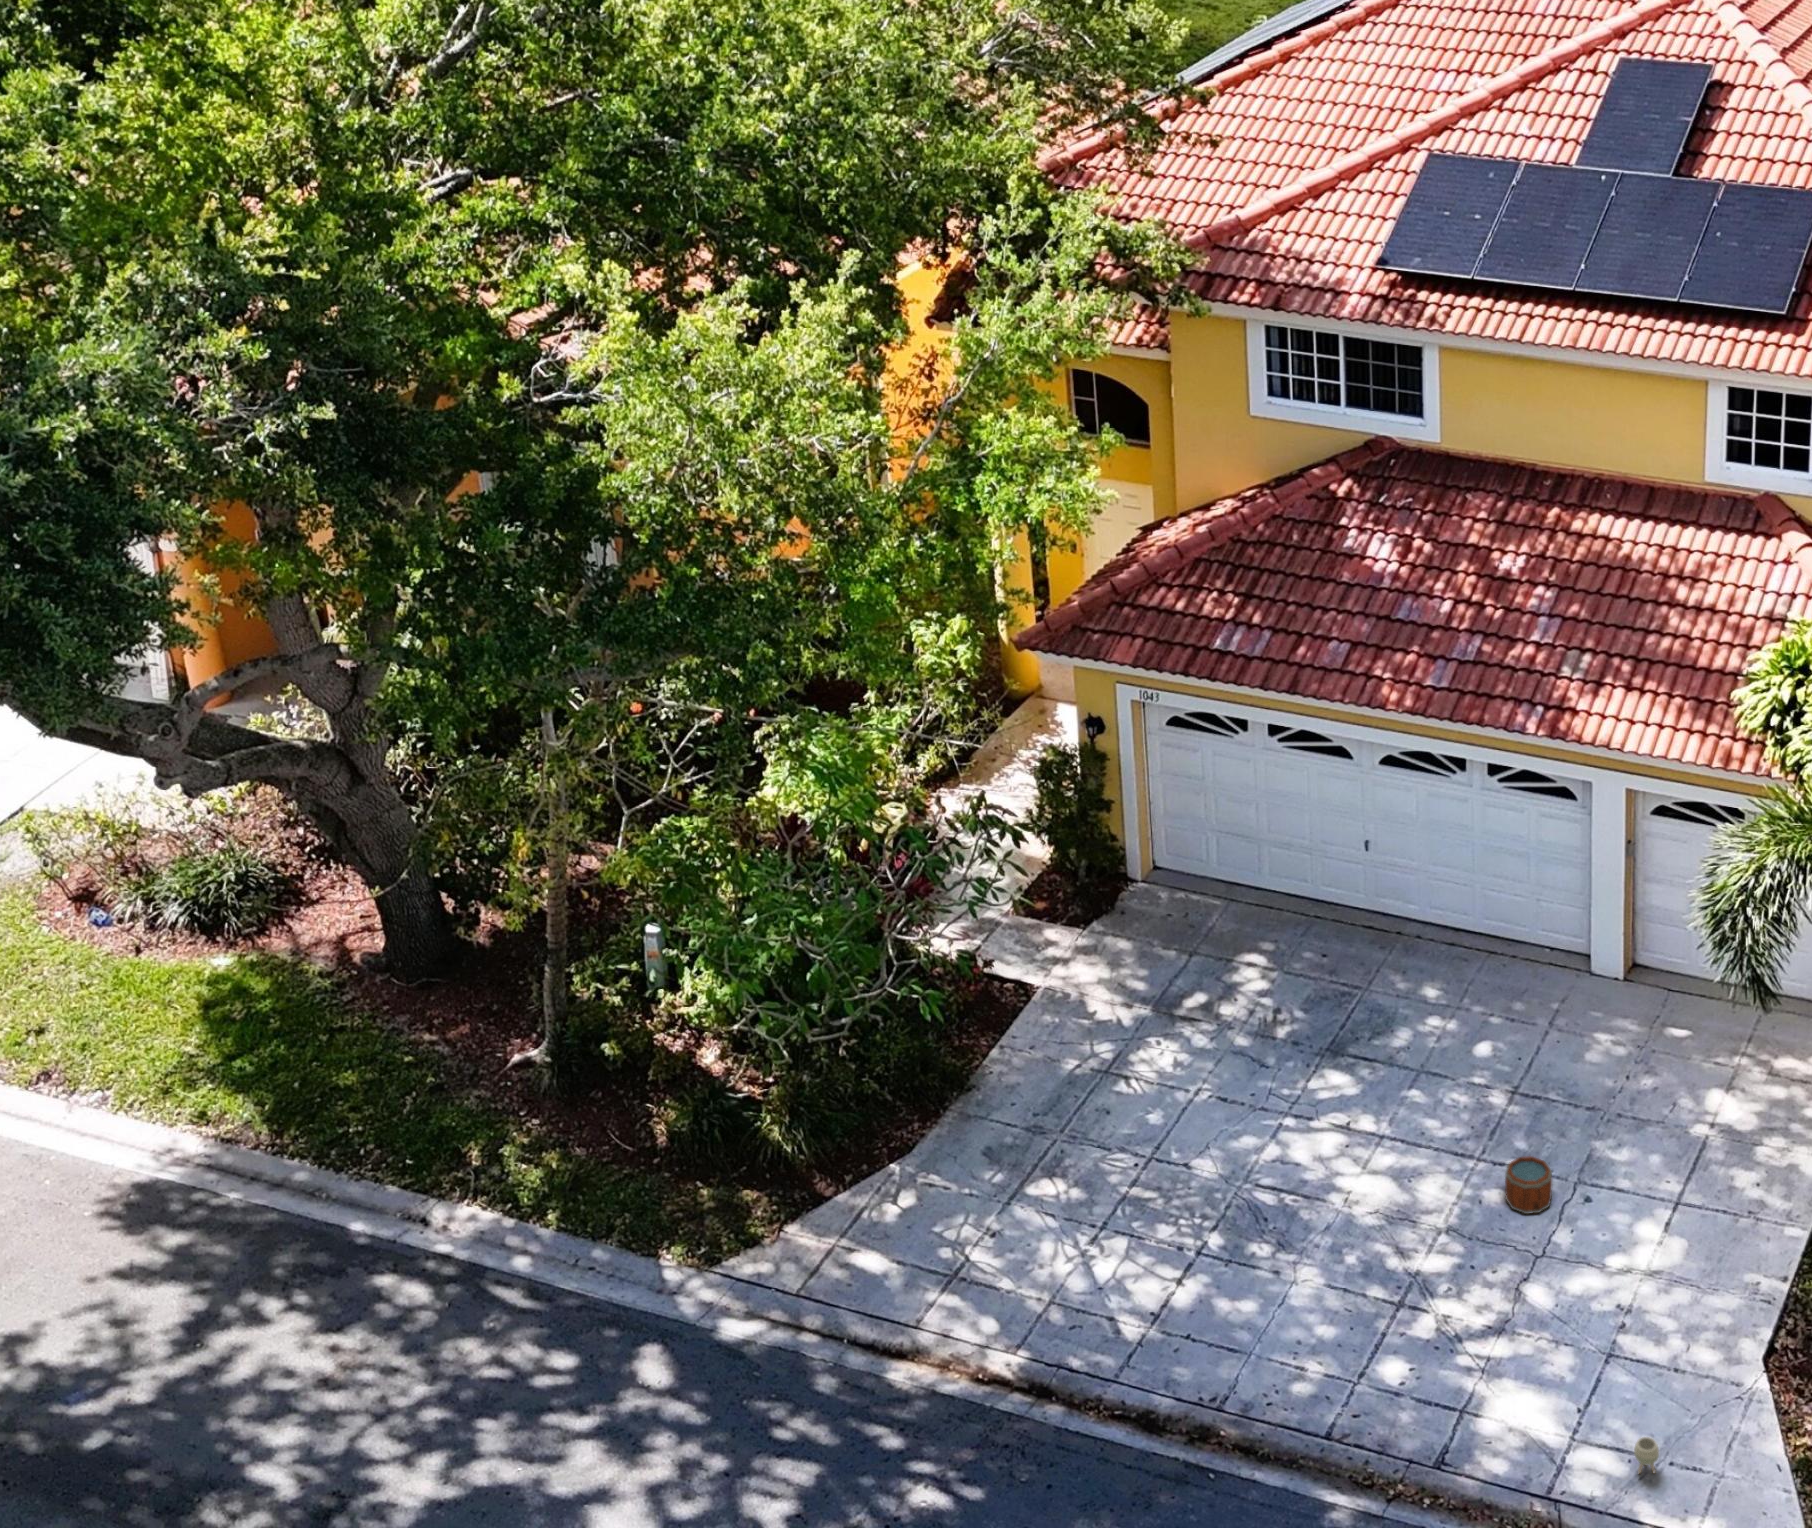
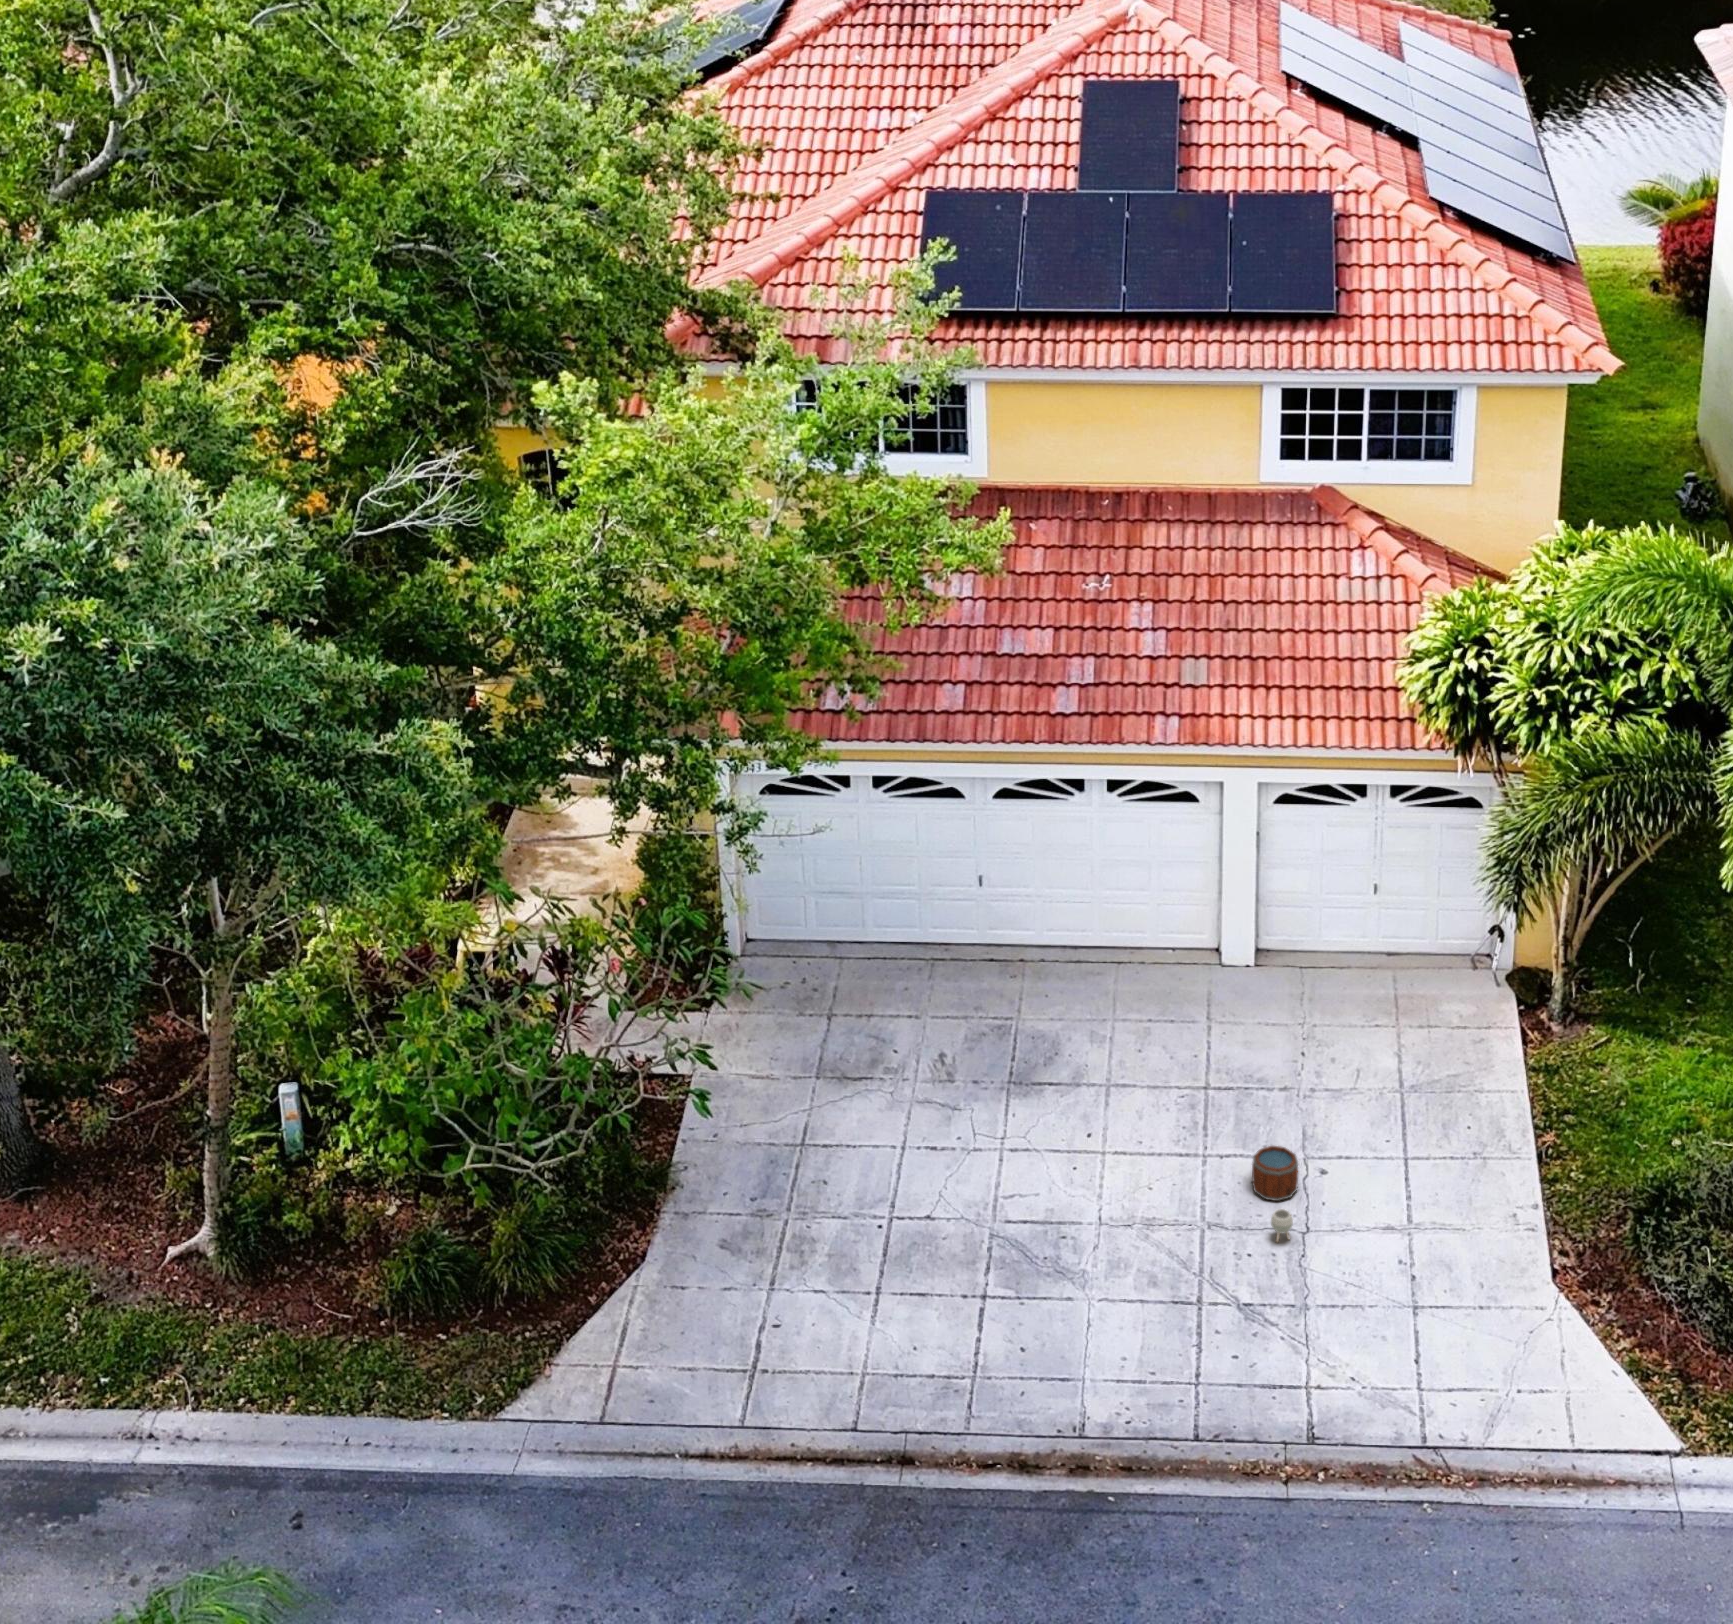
planter: present [1634,1437,1659,1474] -> present [1271,1209,1293,1242]

